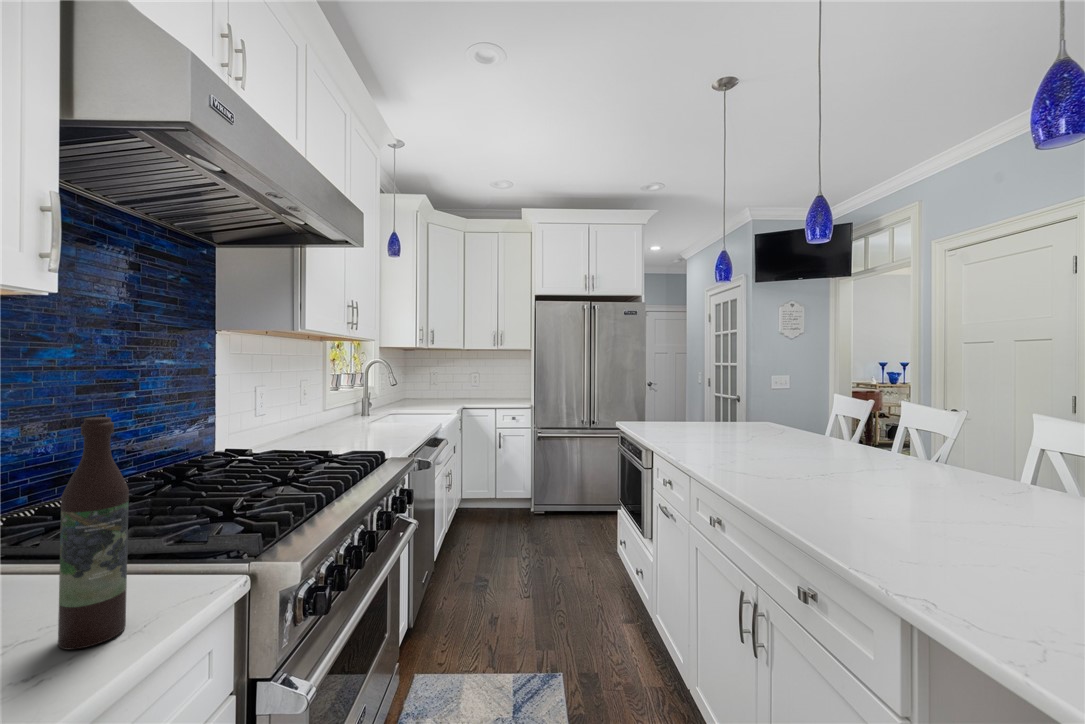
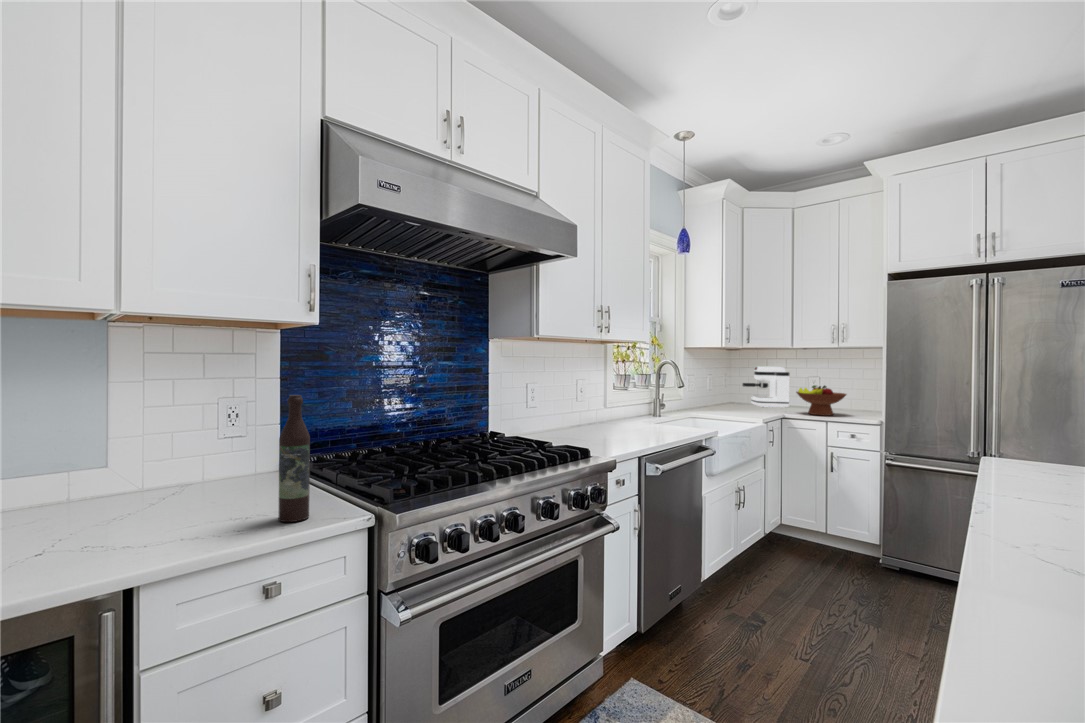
coffee maker: none [420,365,459,400] -> present [743,366,790,408]
fruit bowl: none [472,380,508,404] -> present [796,385,846,416]

